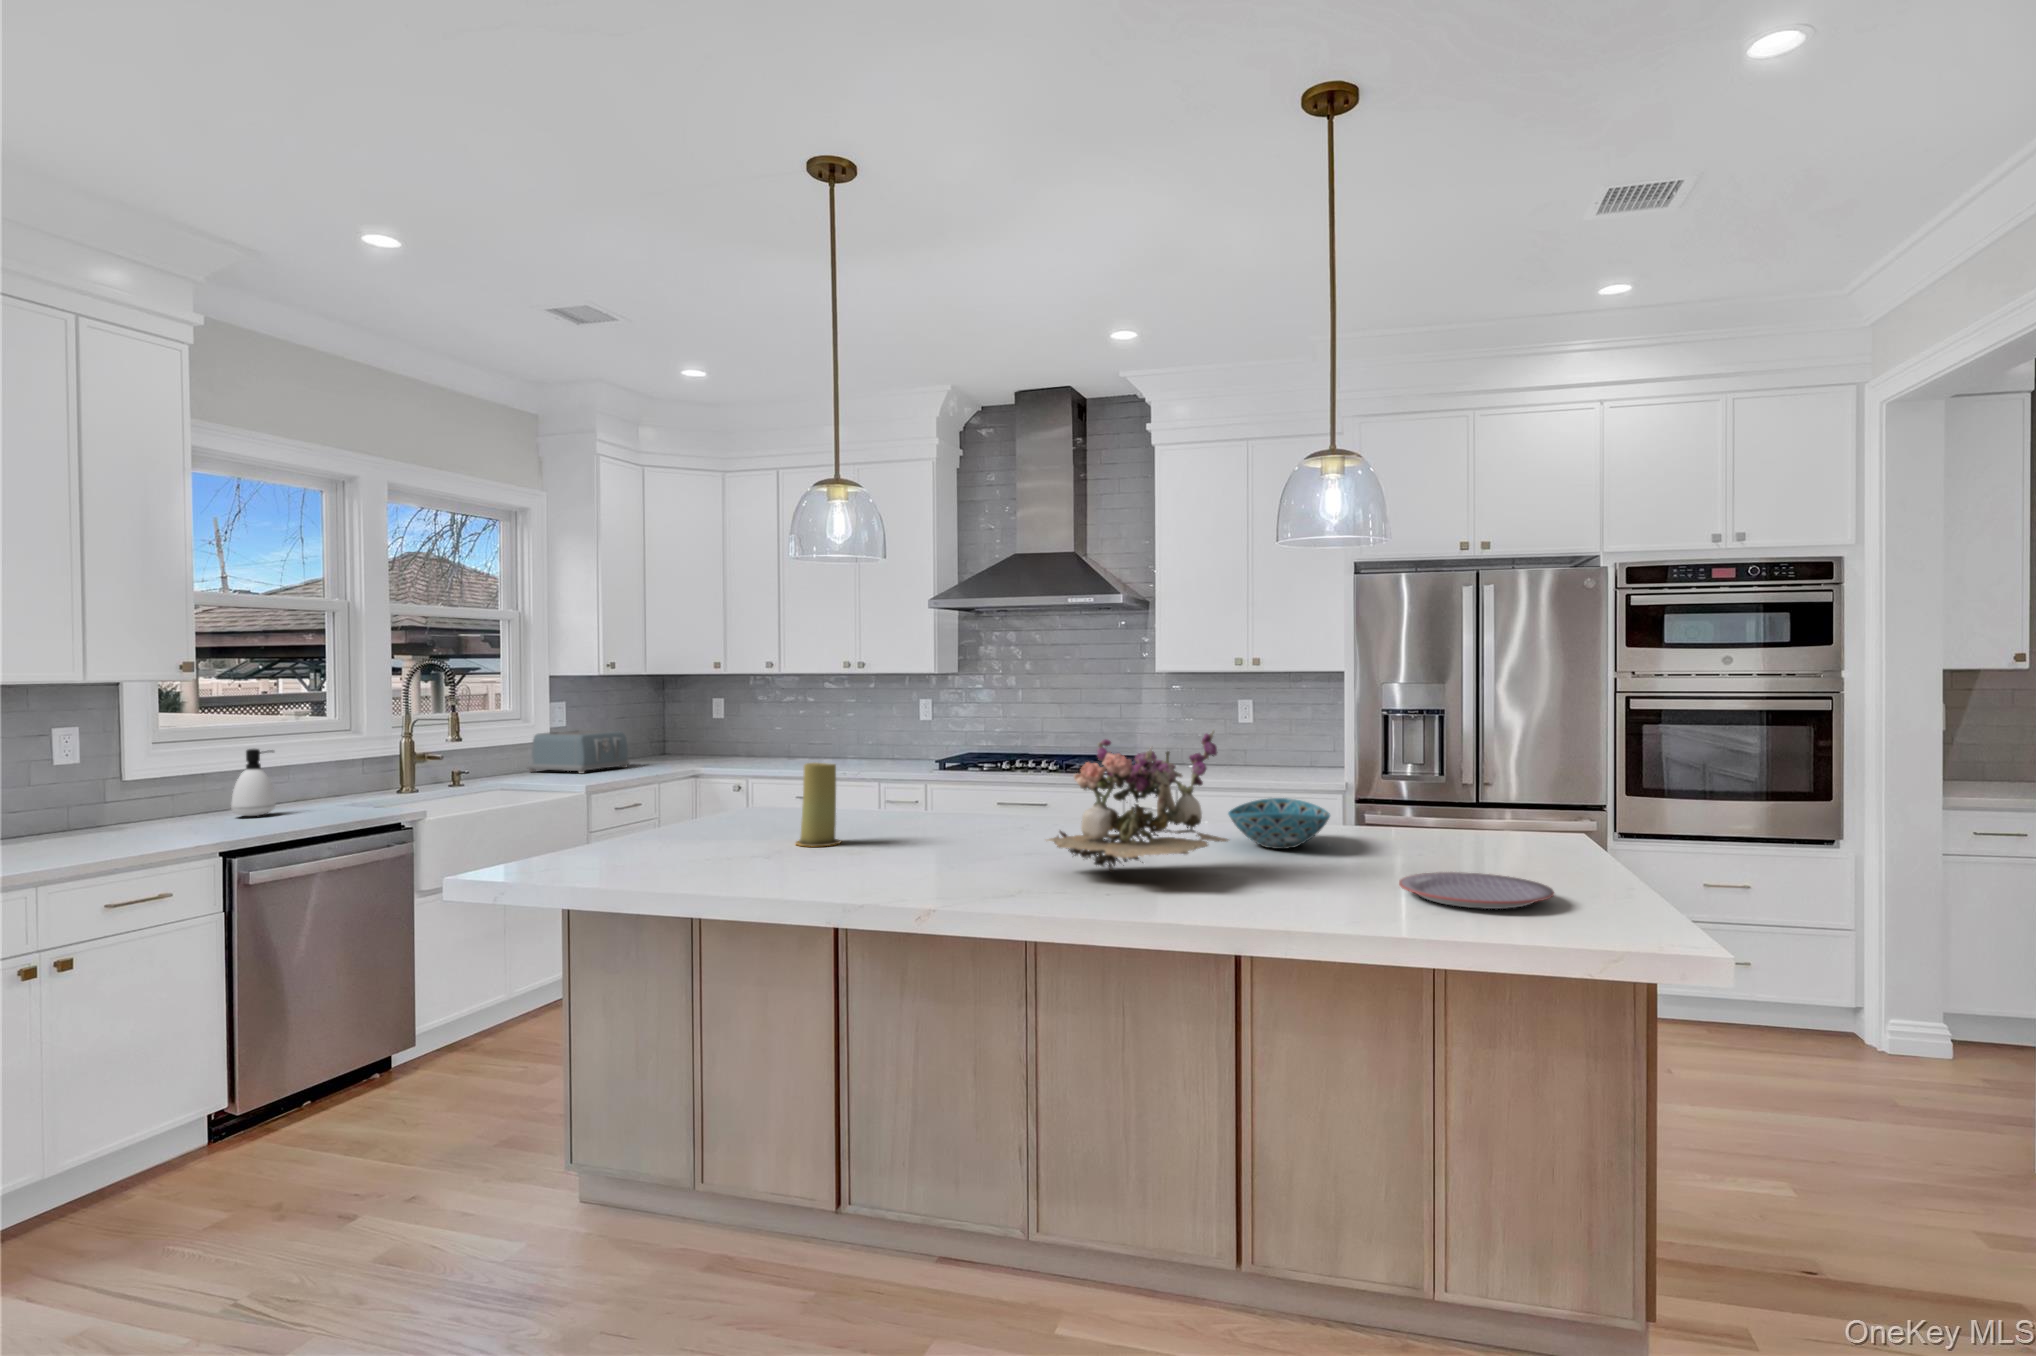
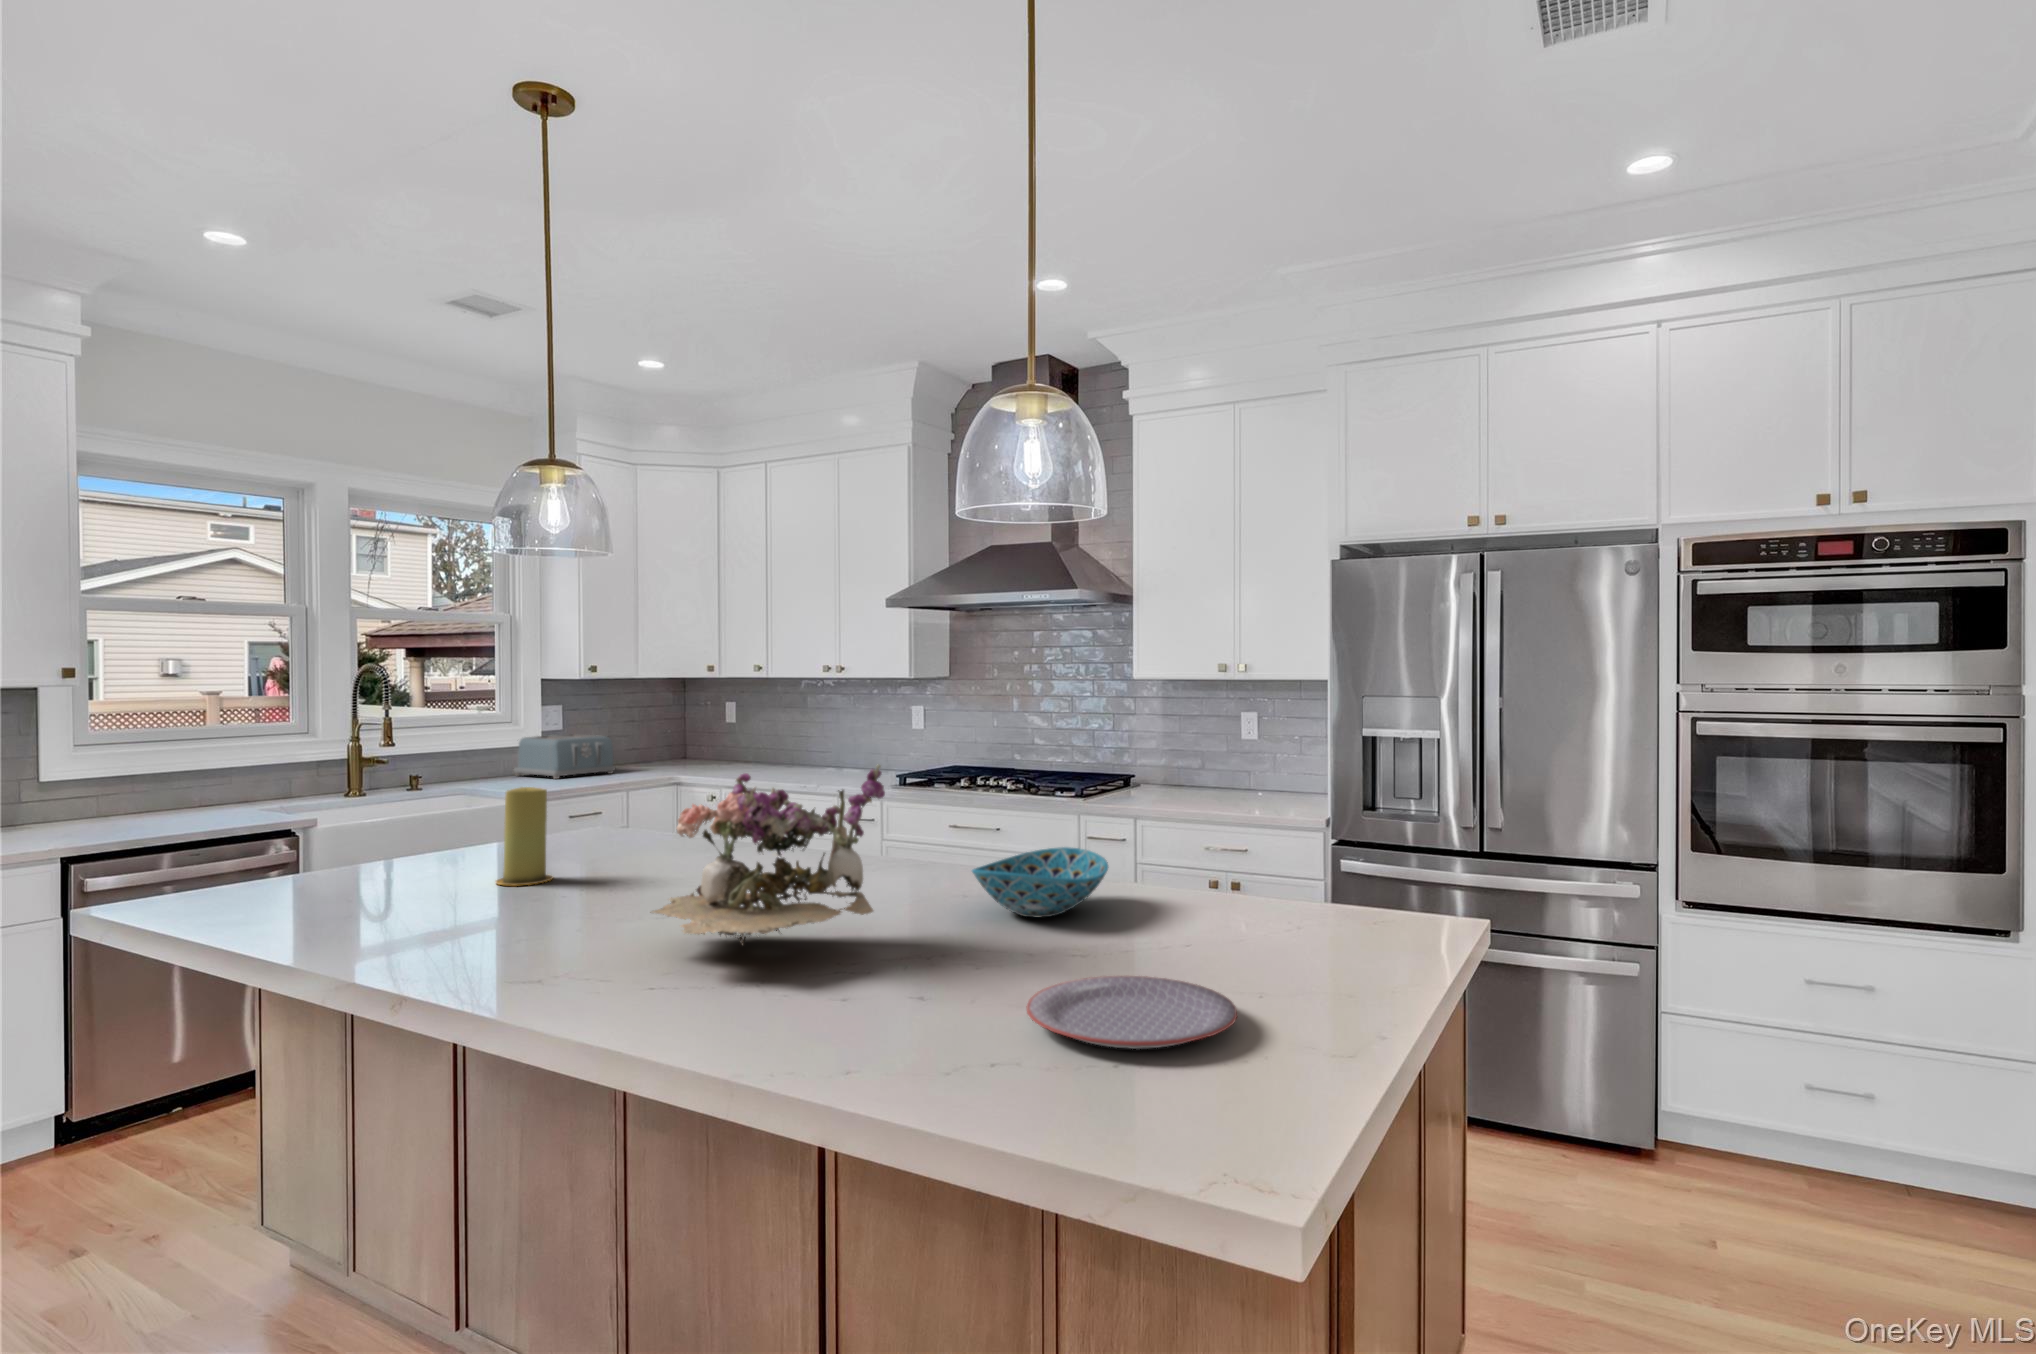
soap dispenser: present [231,749,275,816] -> none [139,752,186,819]

